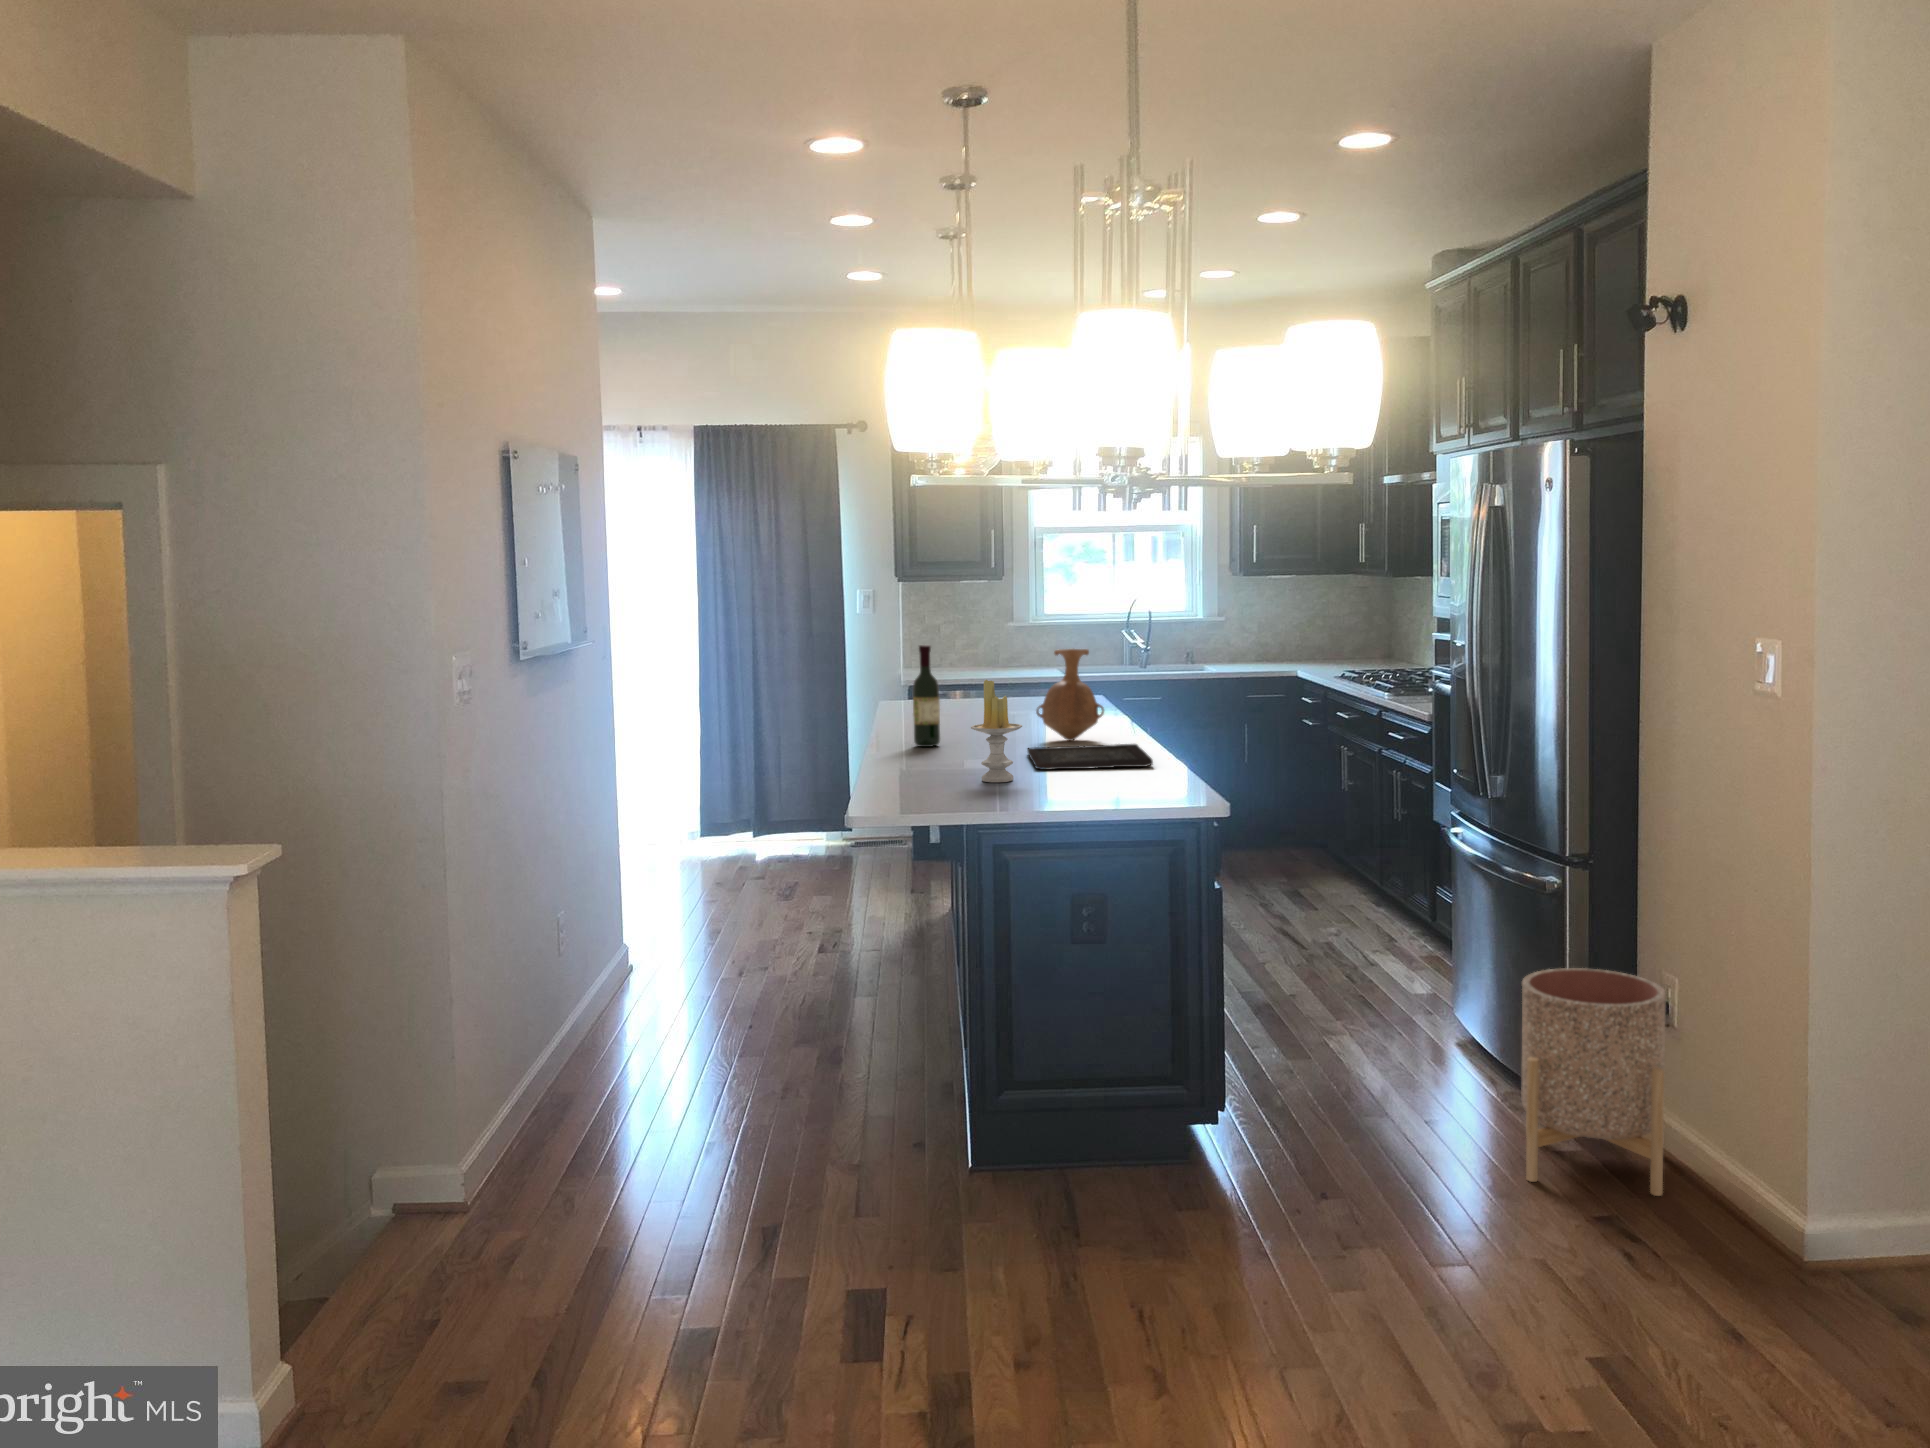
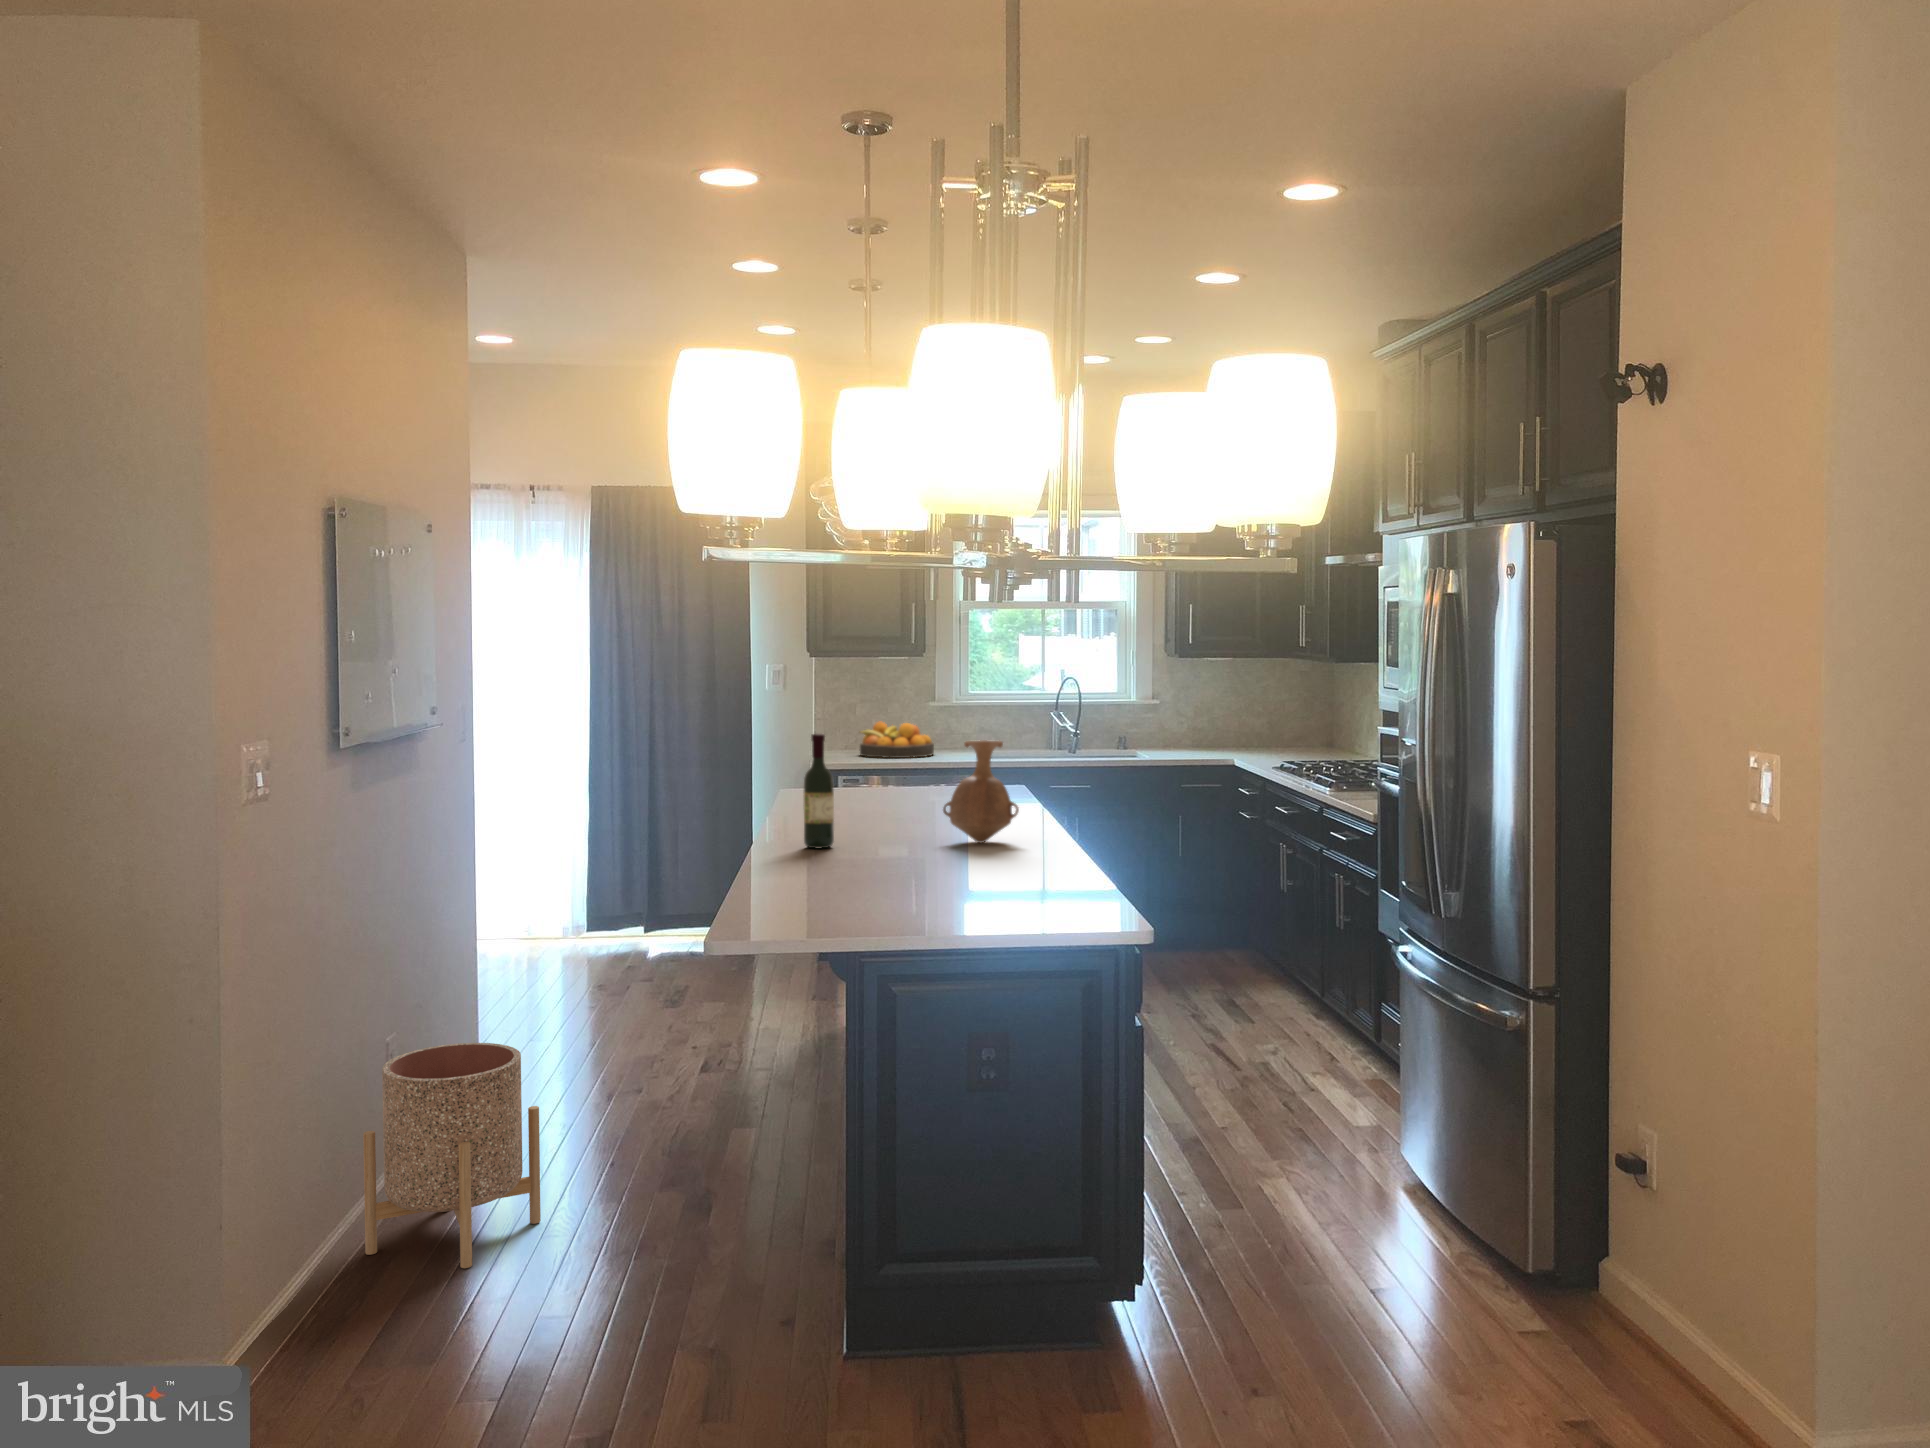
fruit bowl: none [940,642,1011,675] -> present [860,722,934,758]
candle: present [971,679,1022,782] -> none [857,779,917,899]
tray: present [1027,744,1153,770] -> none [928,849,1068,882]
planter: present [1521,968,1666,1196] -> present [363,1043,541,1268]

